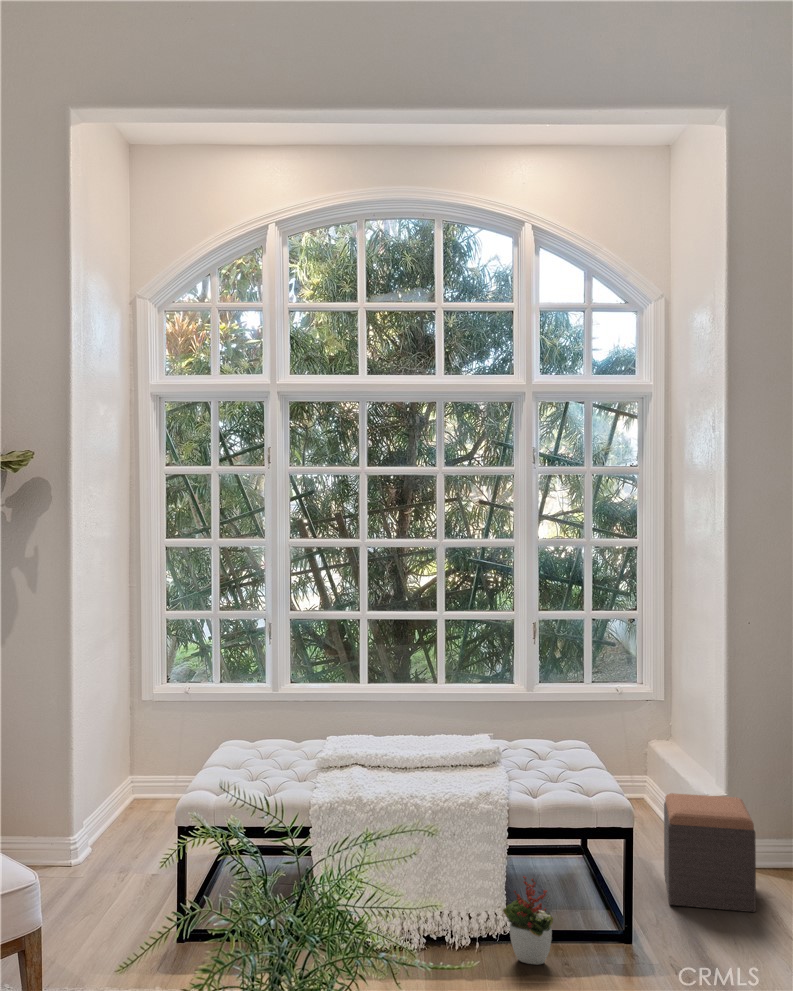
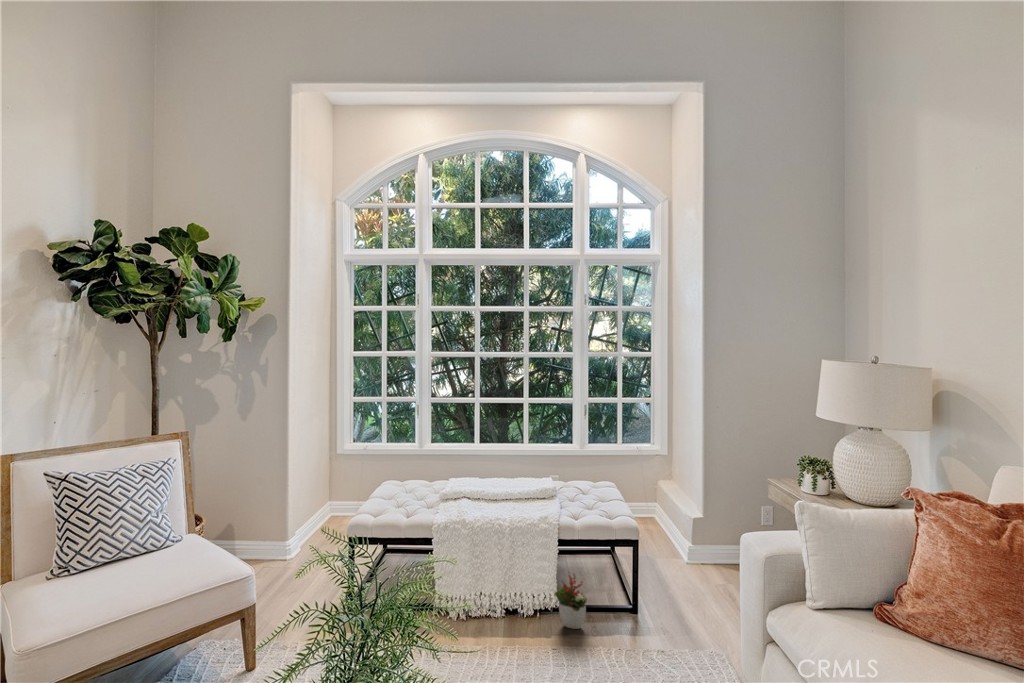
footstool: present [664,793,756,912] -> none [663,515,721,593]

